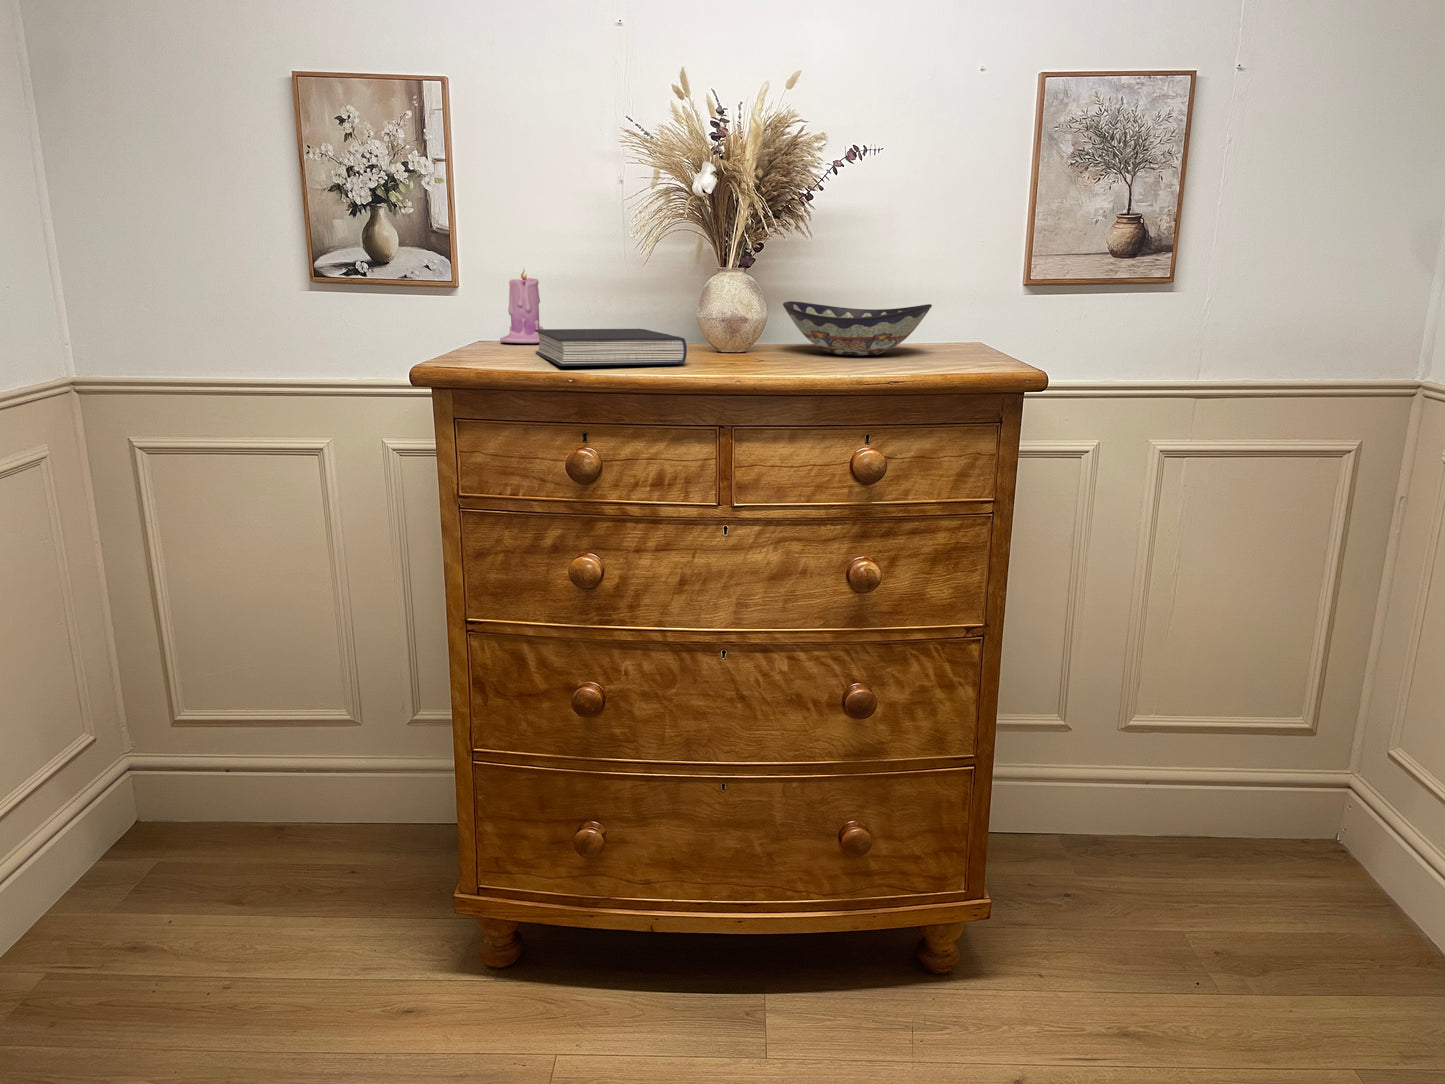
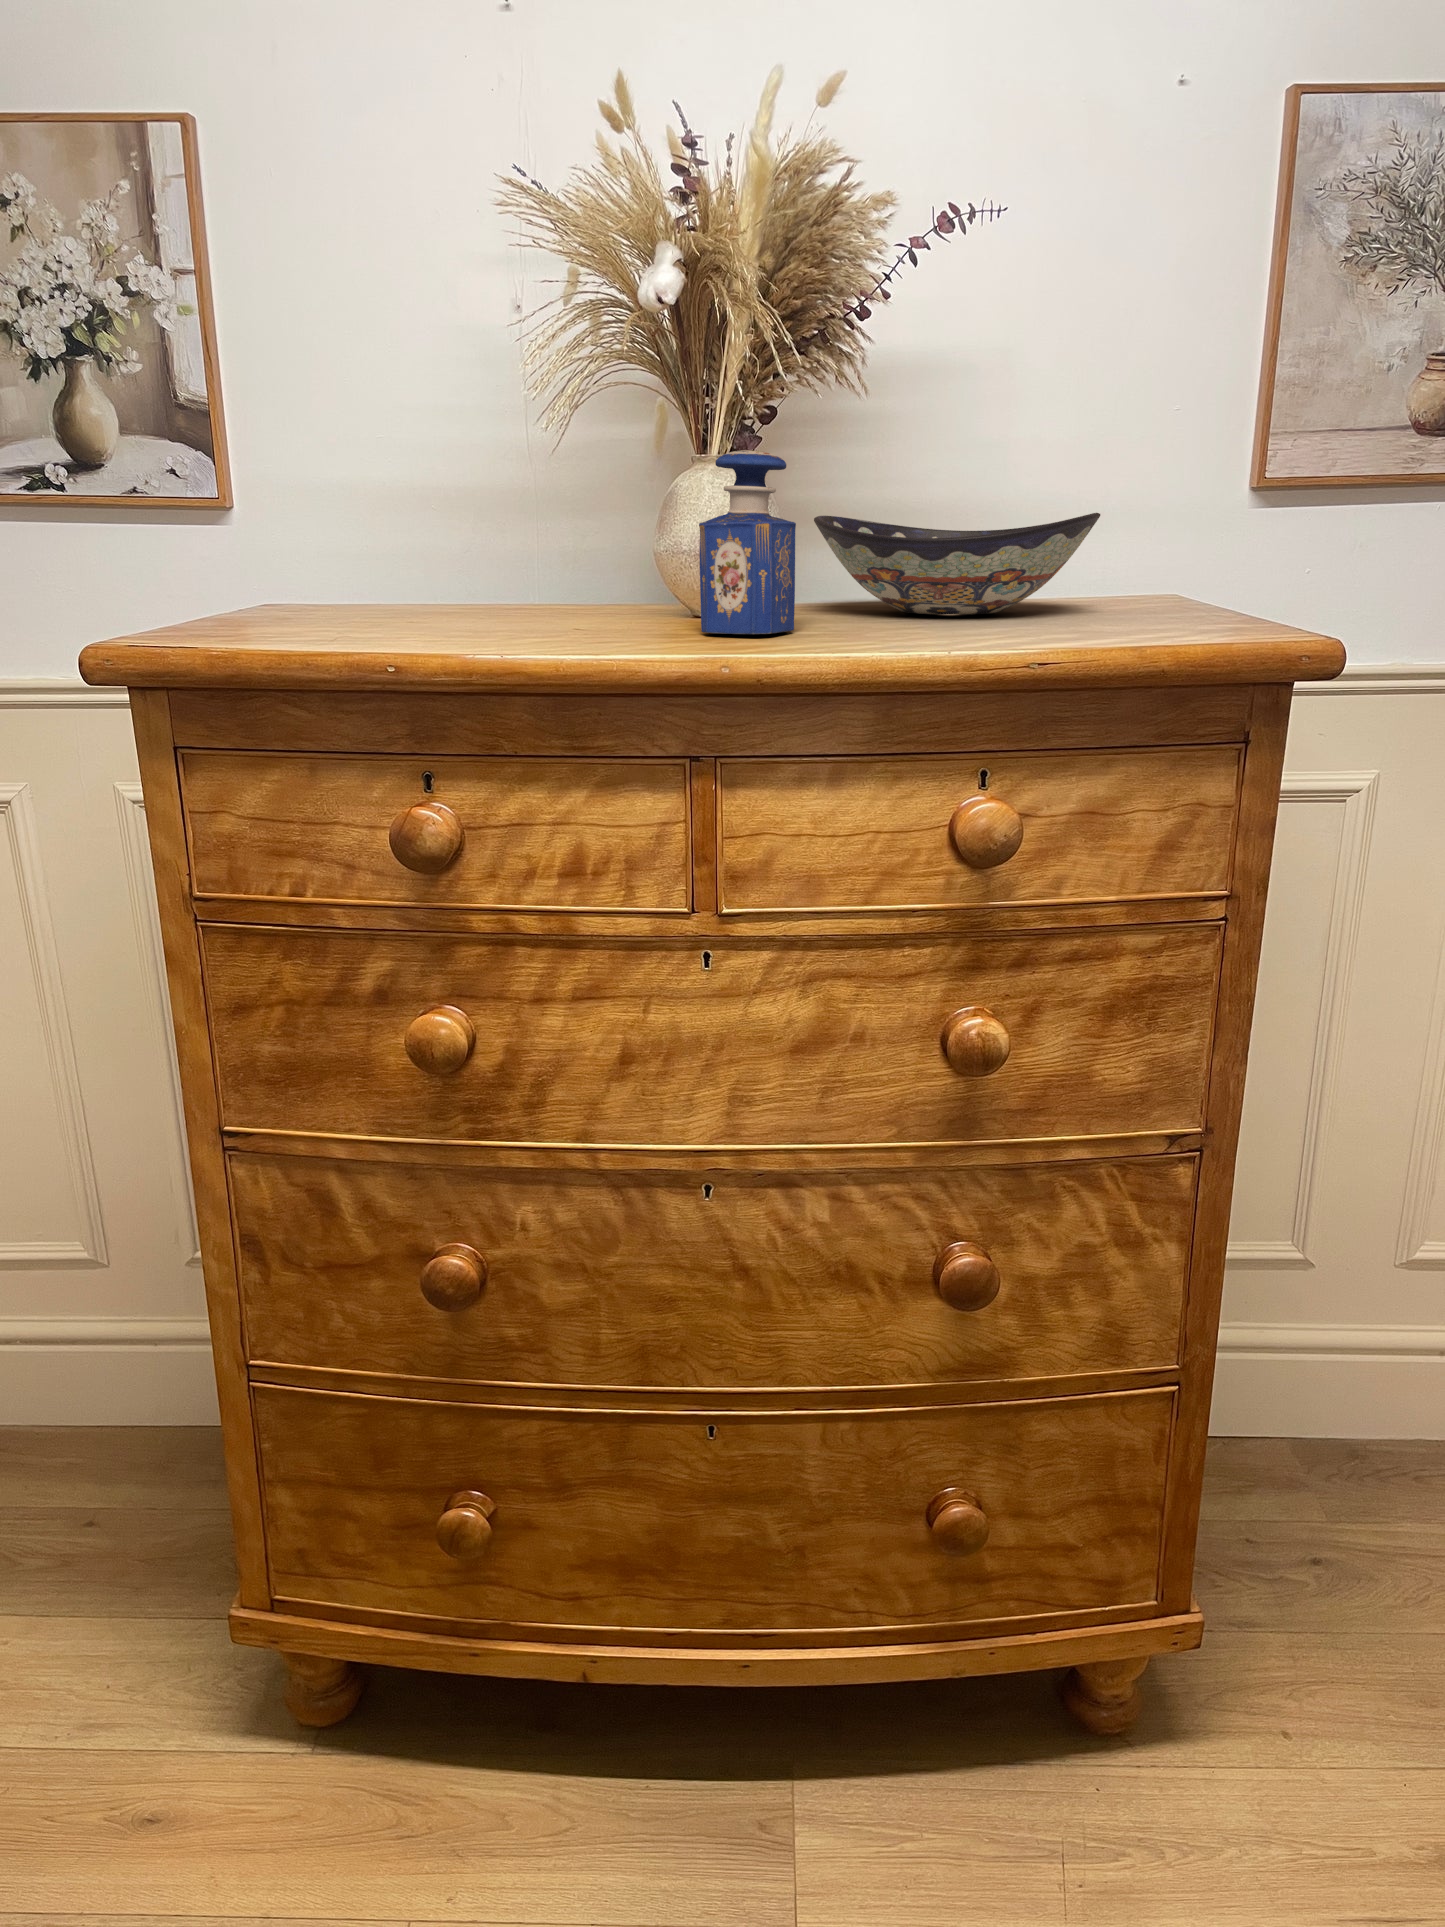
candle: present [500,269,543,343] -> none [299,465,398,605]
perfume bottle: none [725,275,774,366] -> present [699,450,796,634]
book: present [535,329,687,366] -> none [346,573,625,638]

